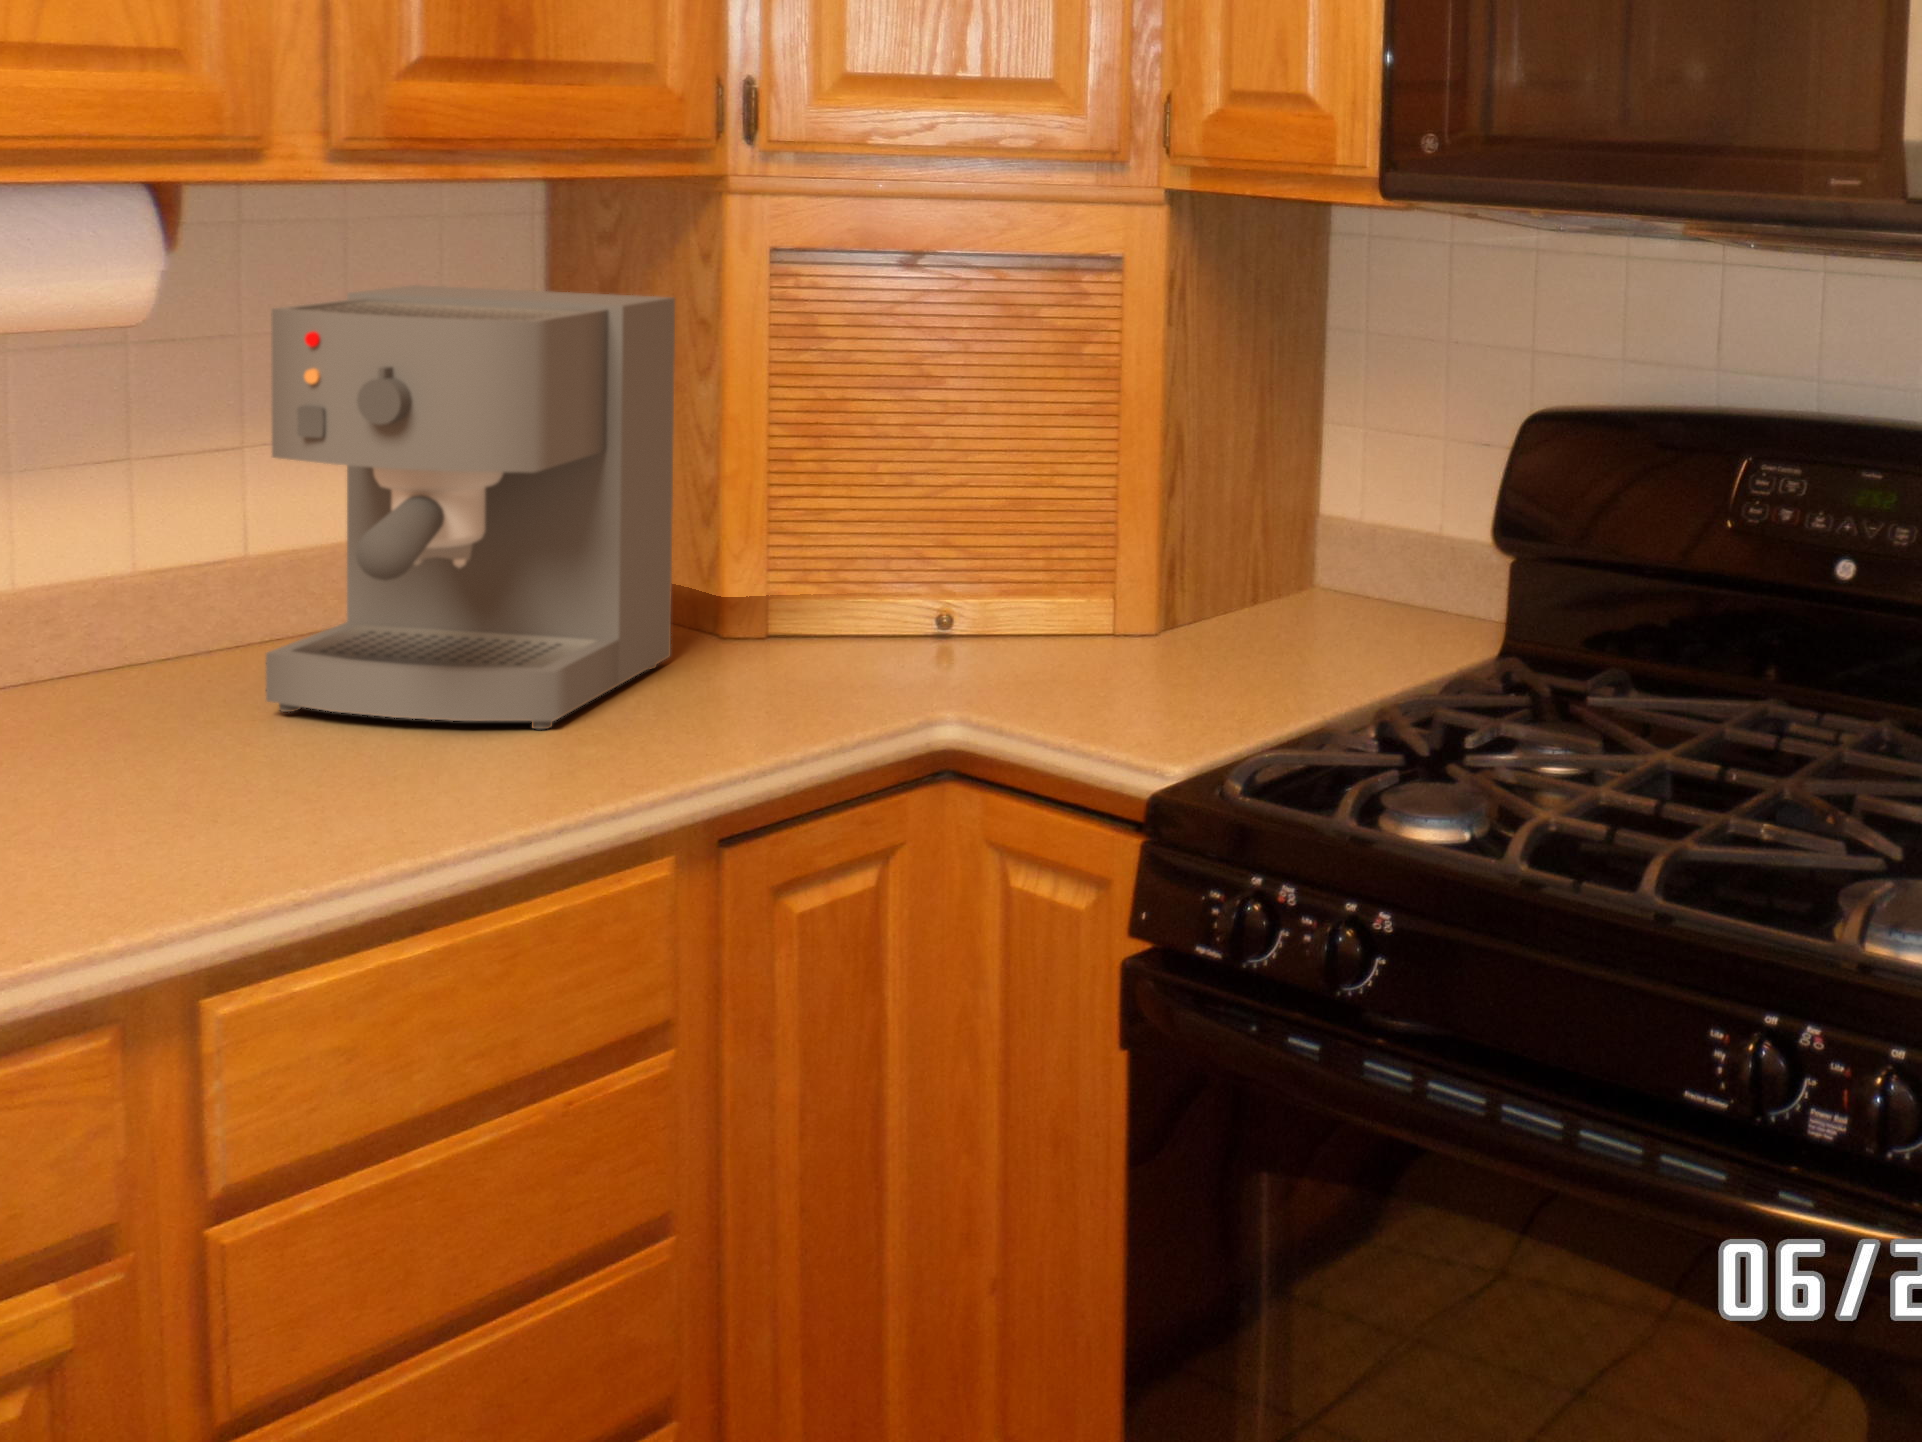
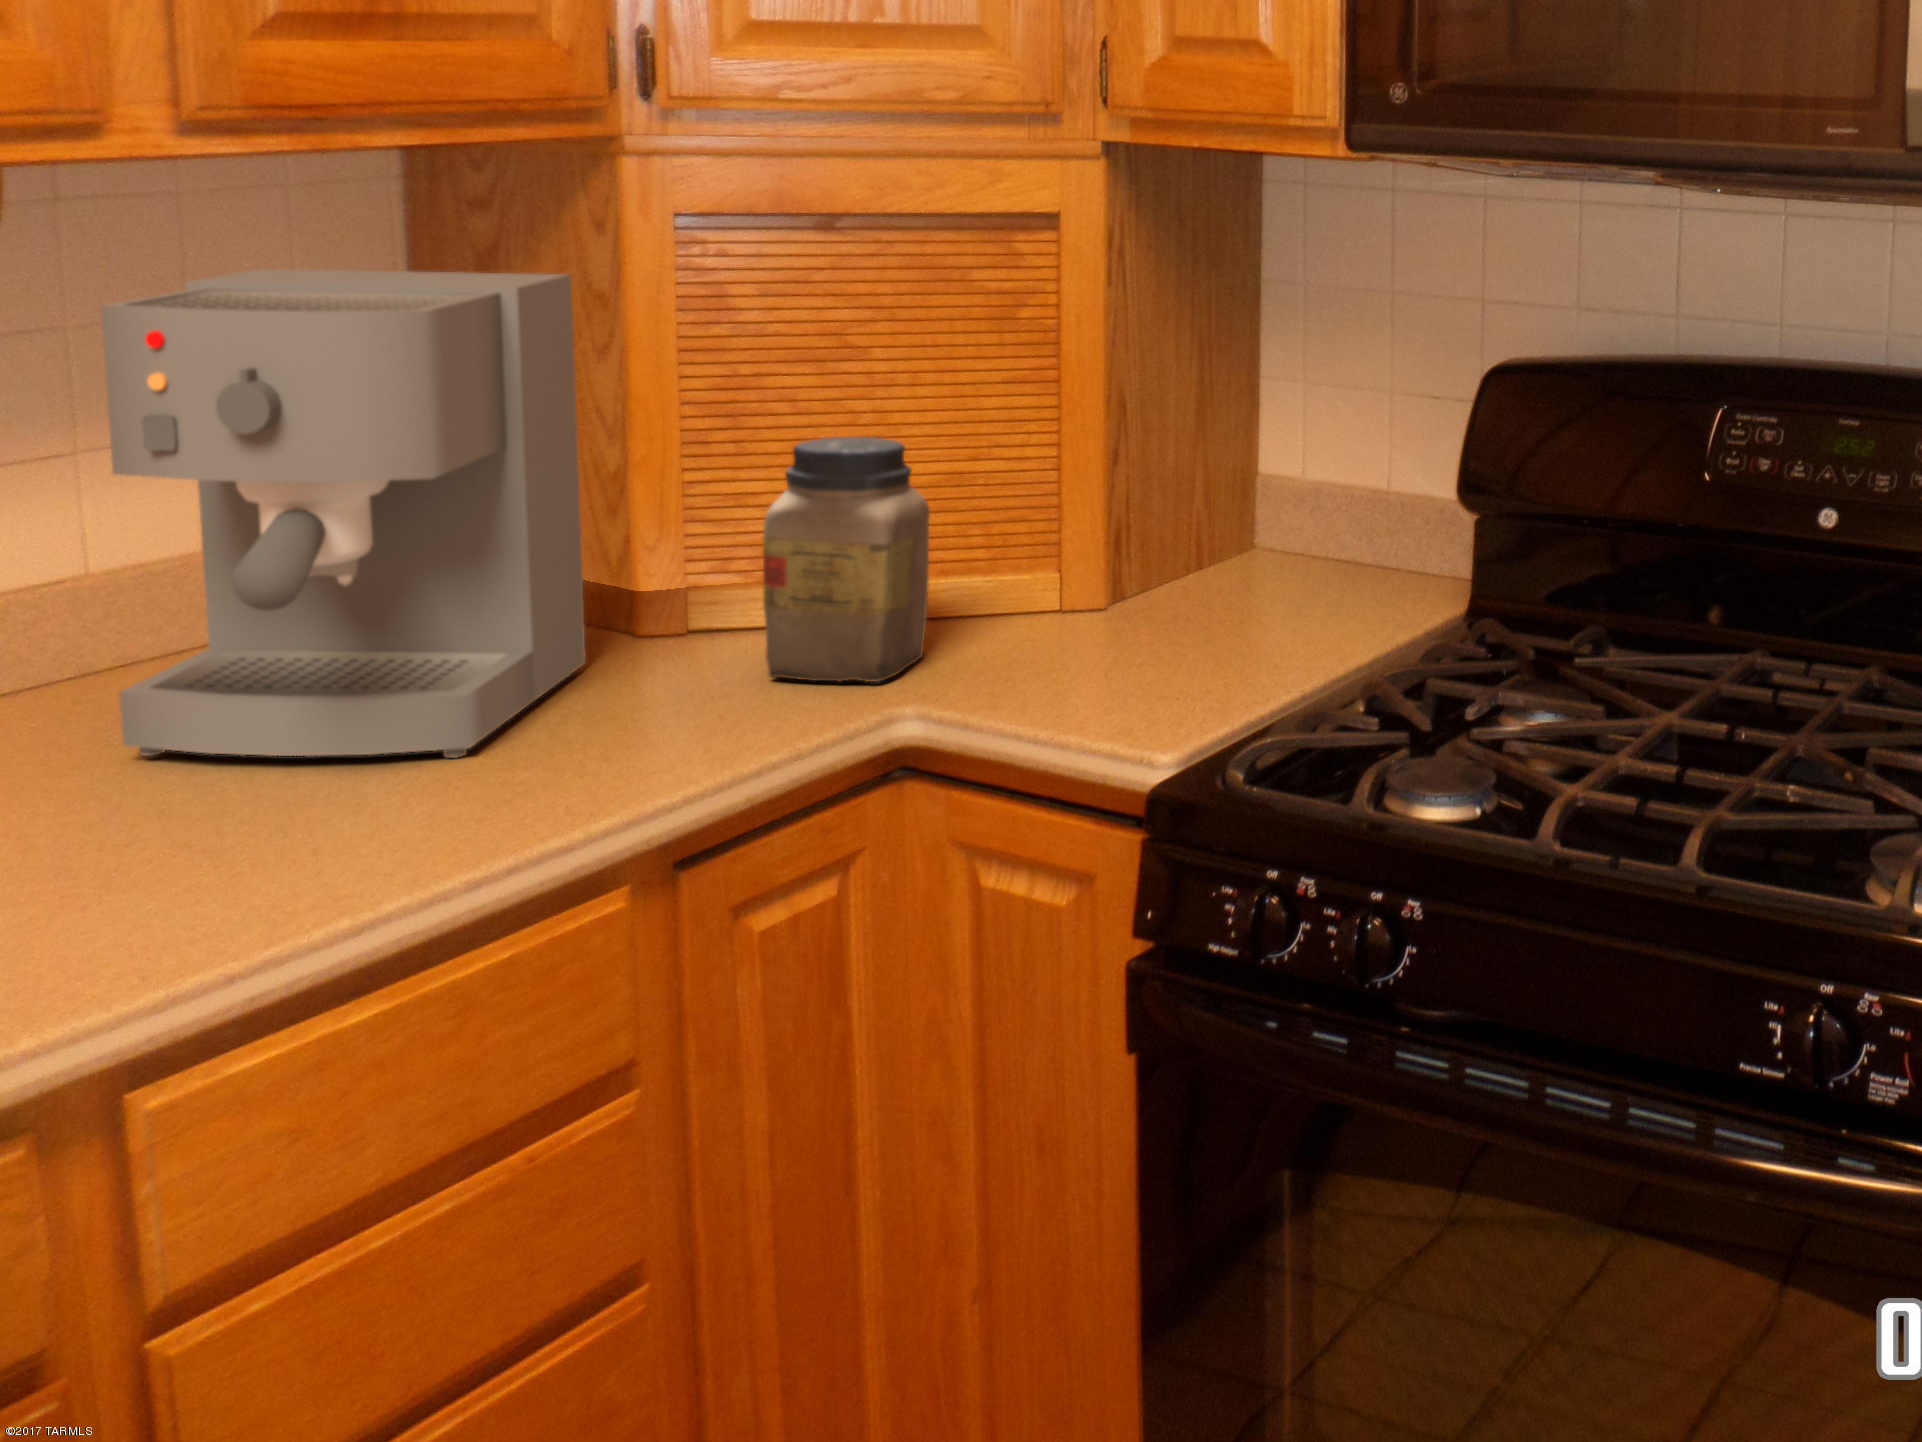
jar: none [827,457,985,687] -> present [763,437,930,682]

